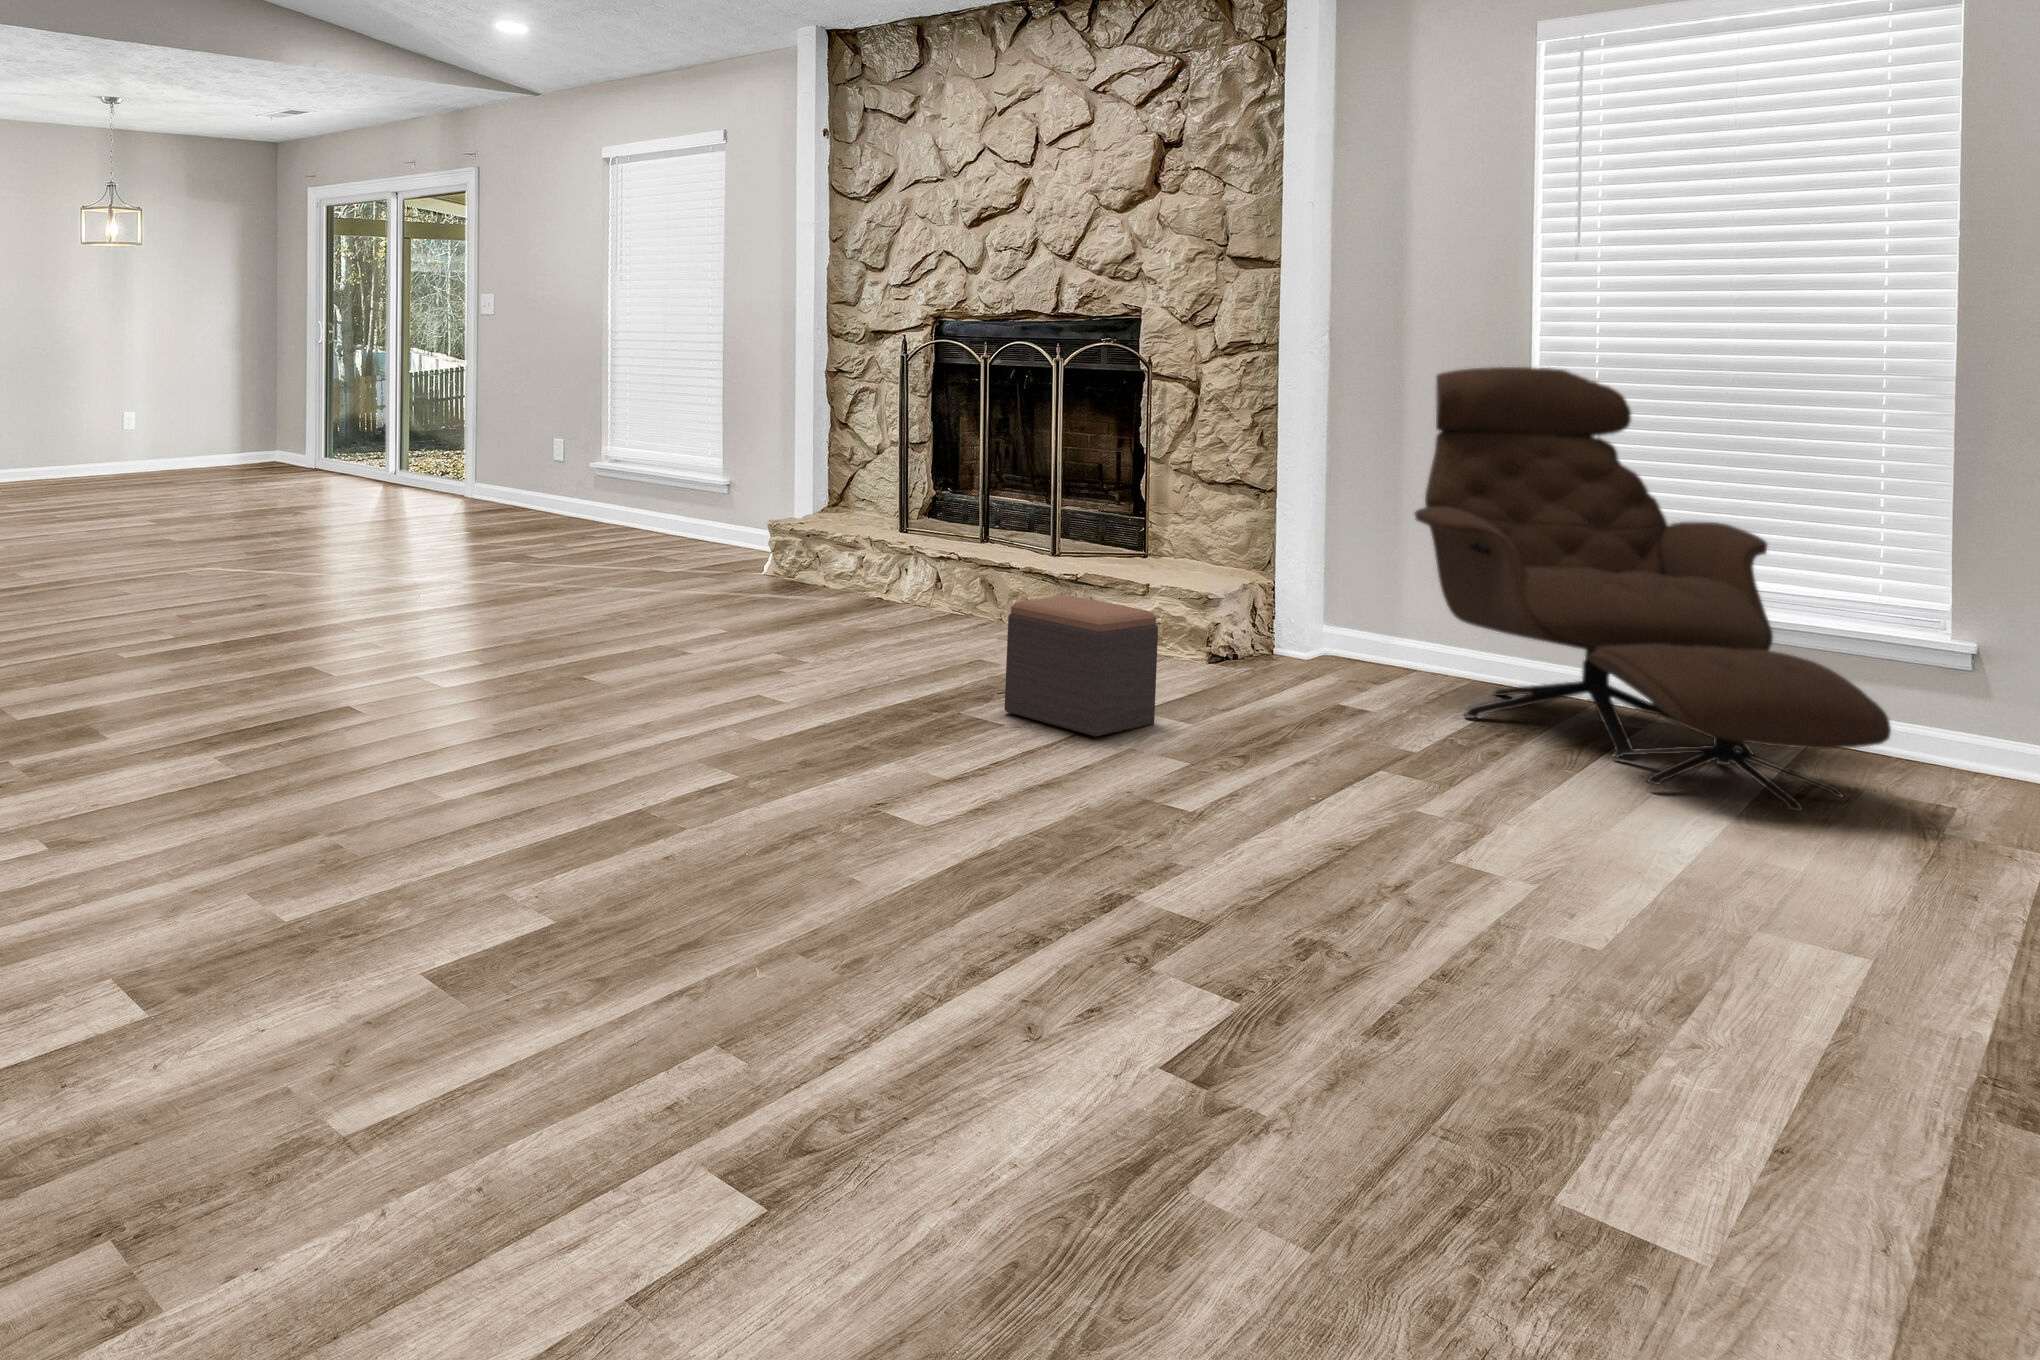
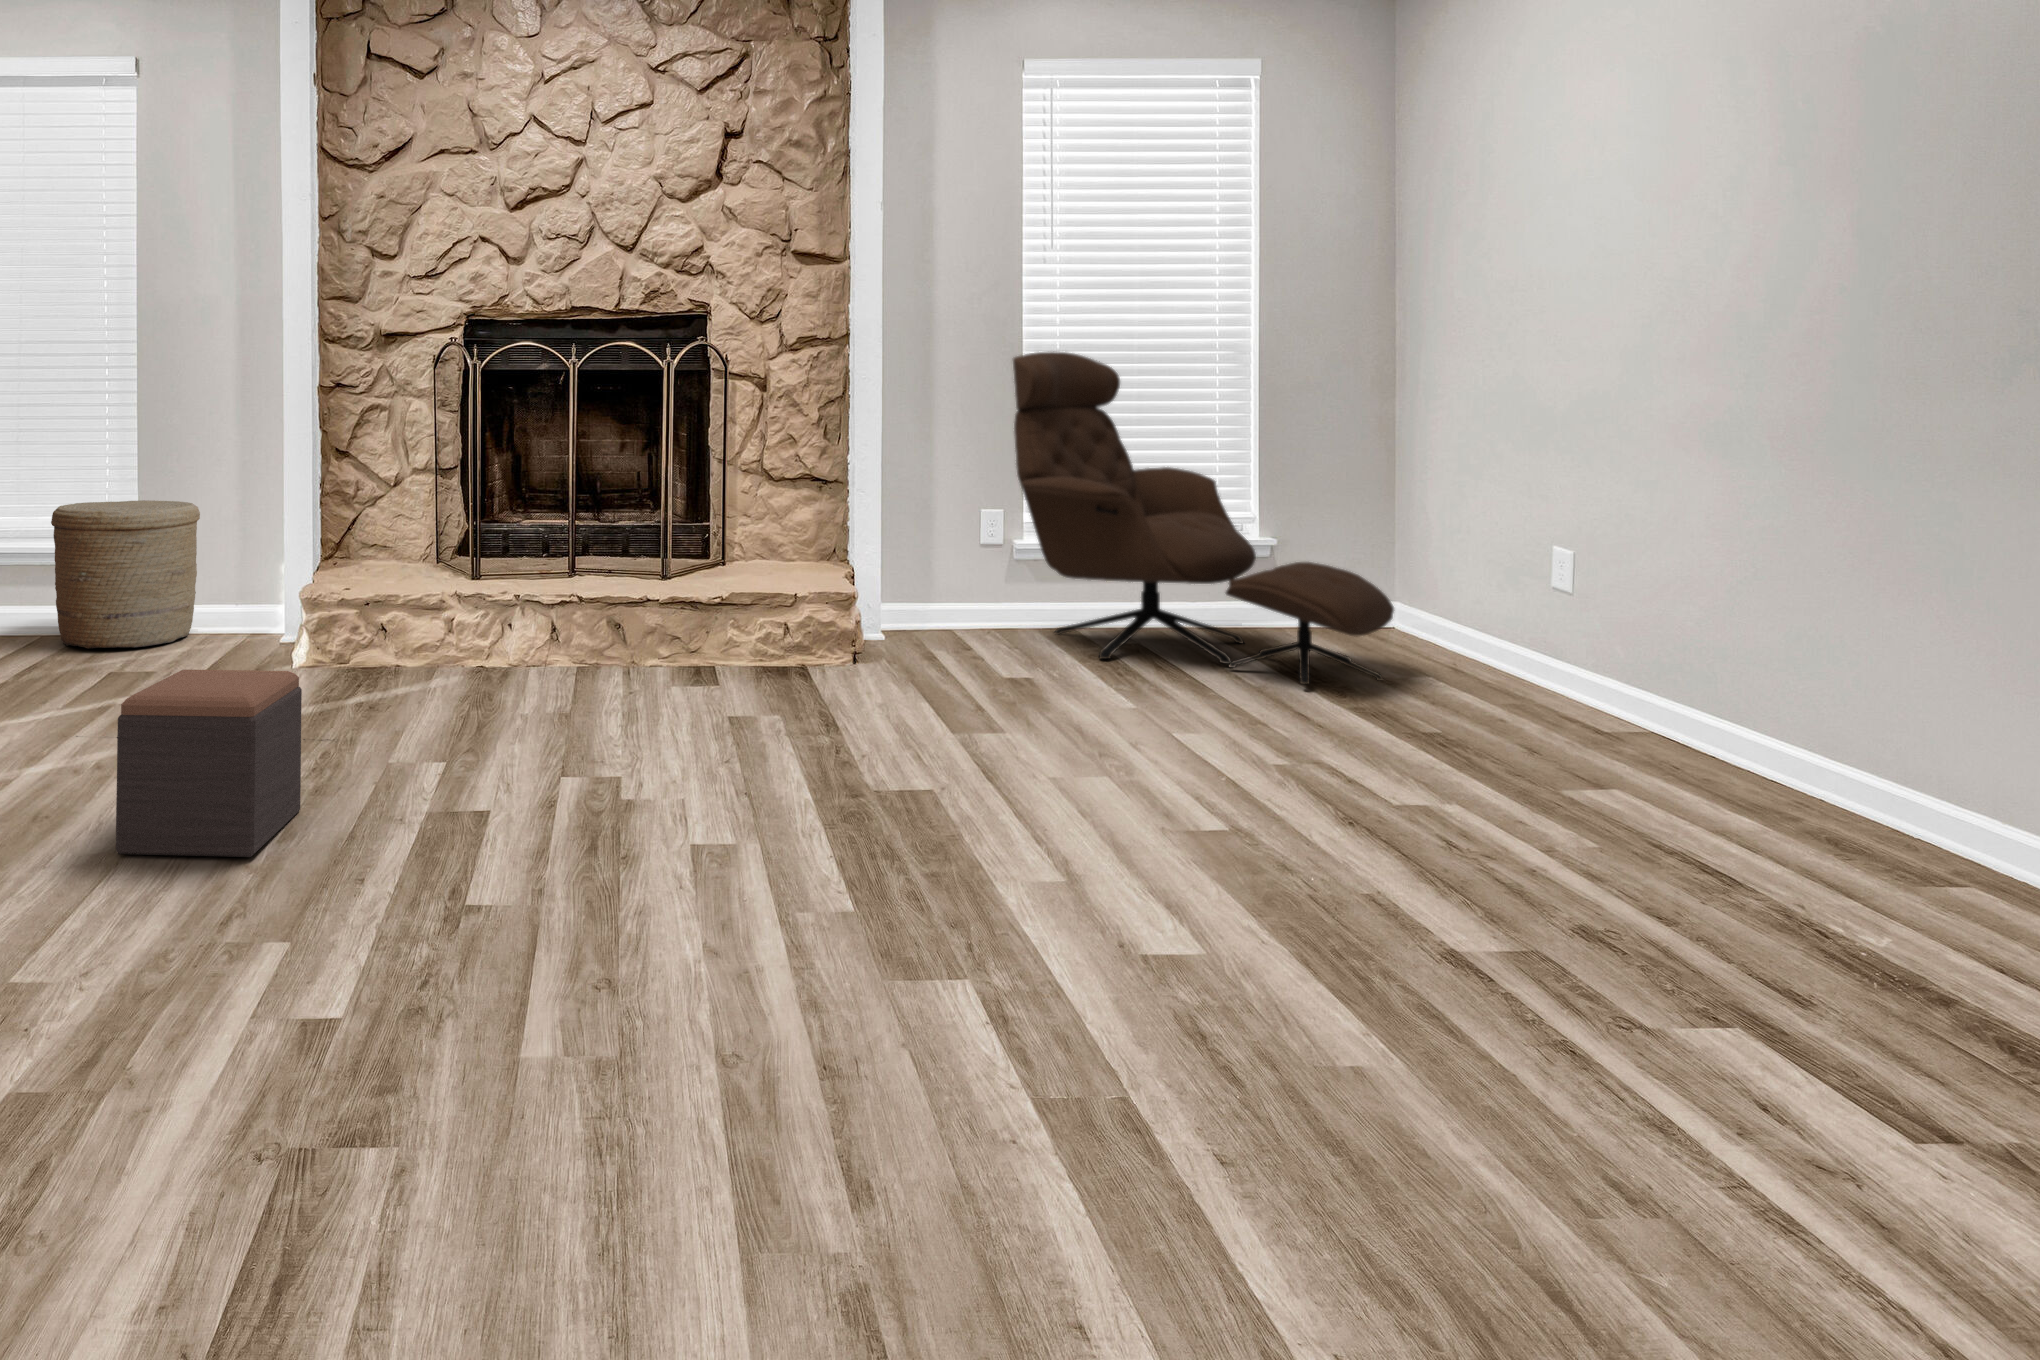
woven basket: none [645,448,745,552] -> present [51,500,200,649]
footstool: present [1004,596,1158,737] -> present [116,670,302,857]

